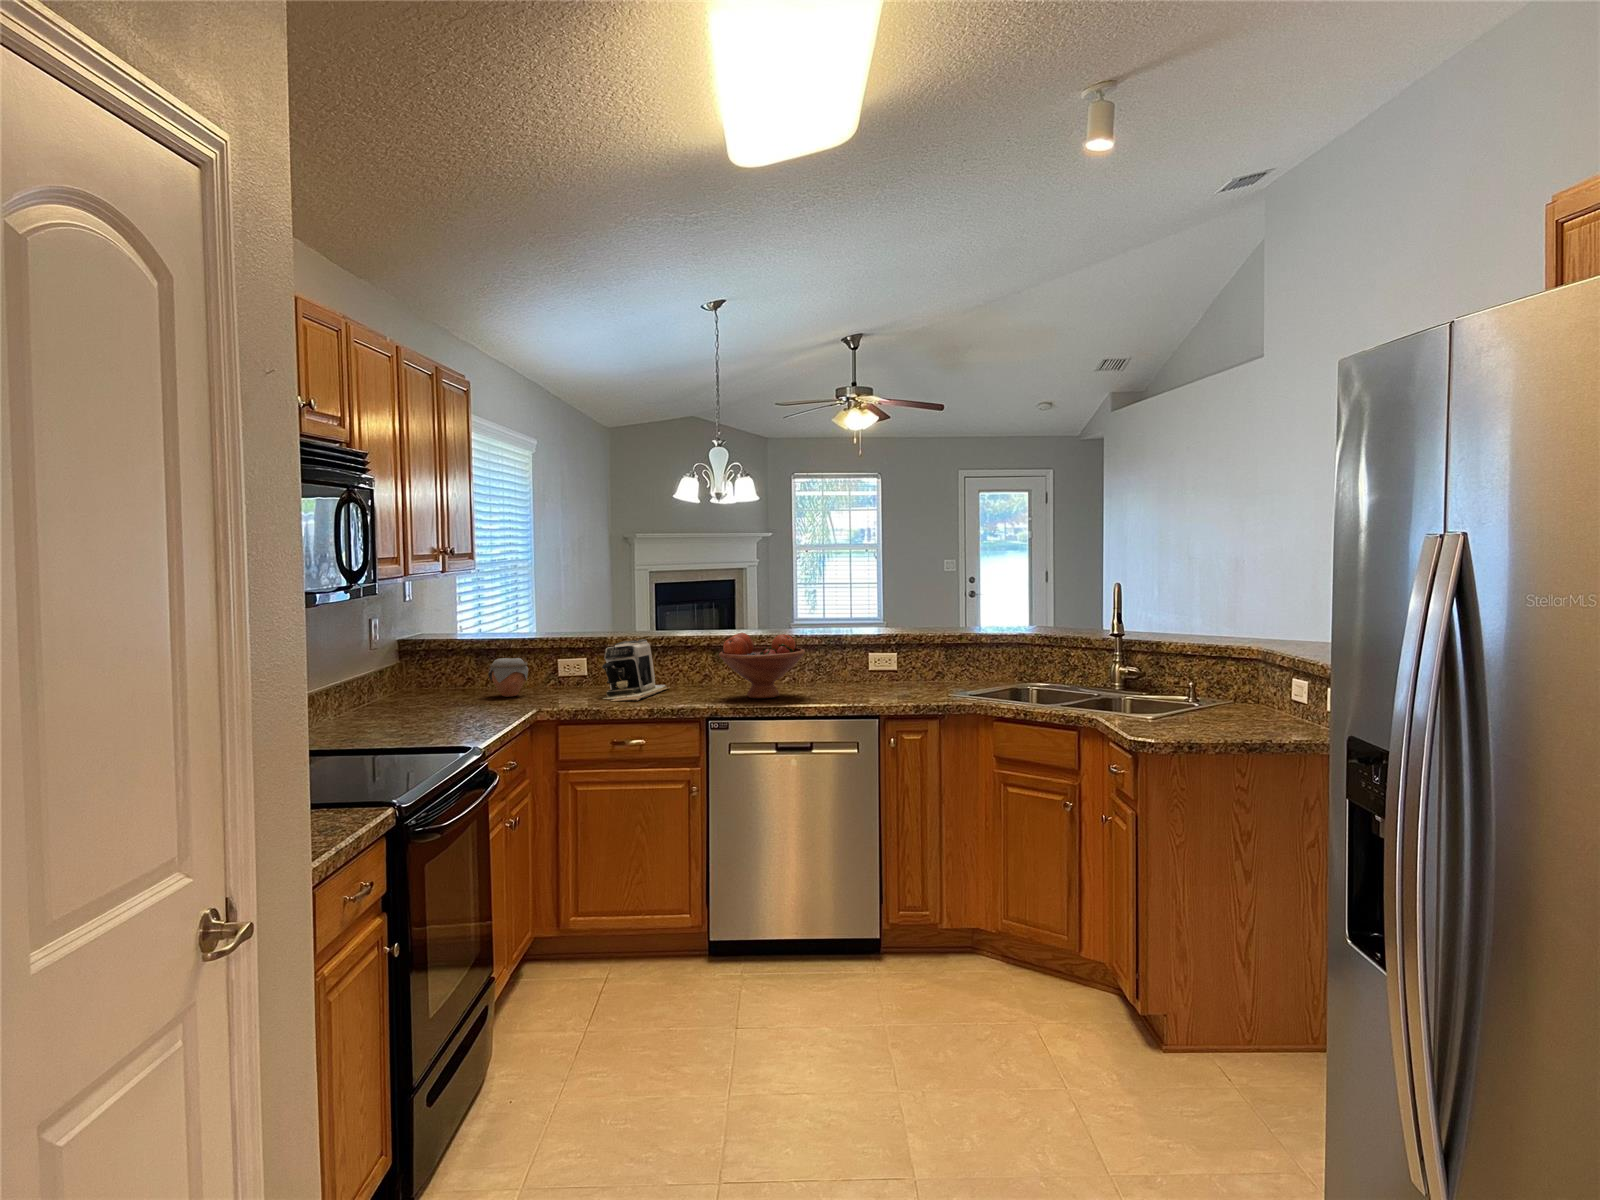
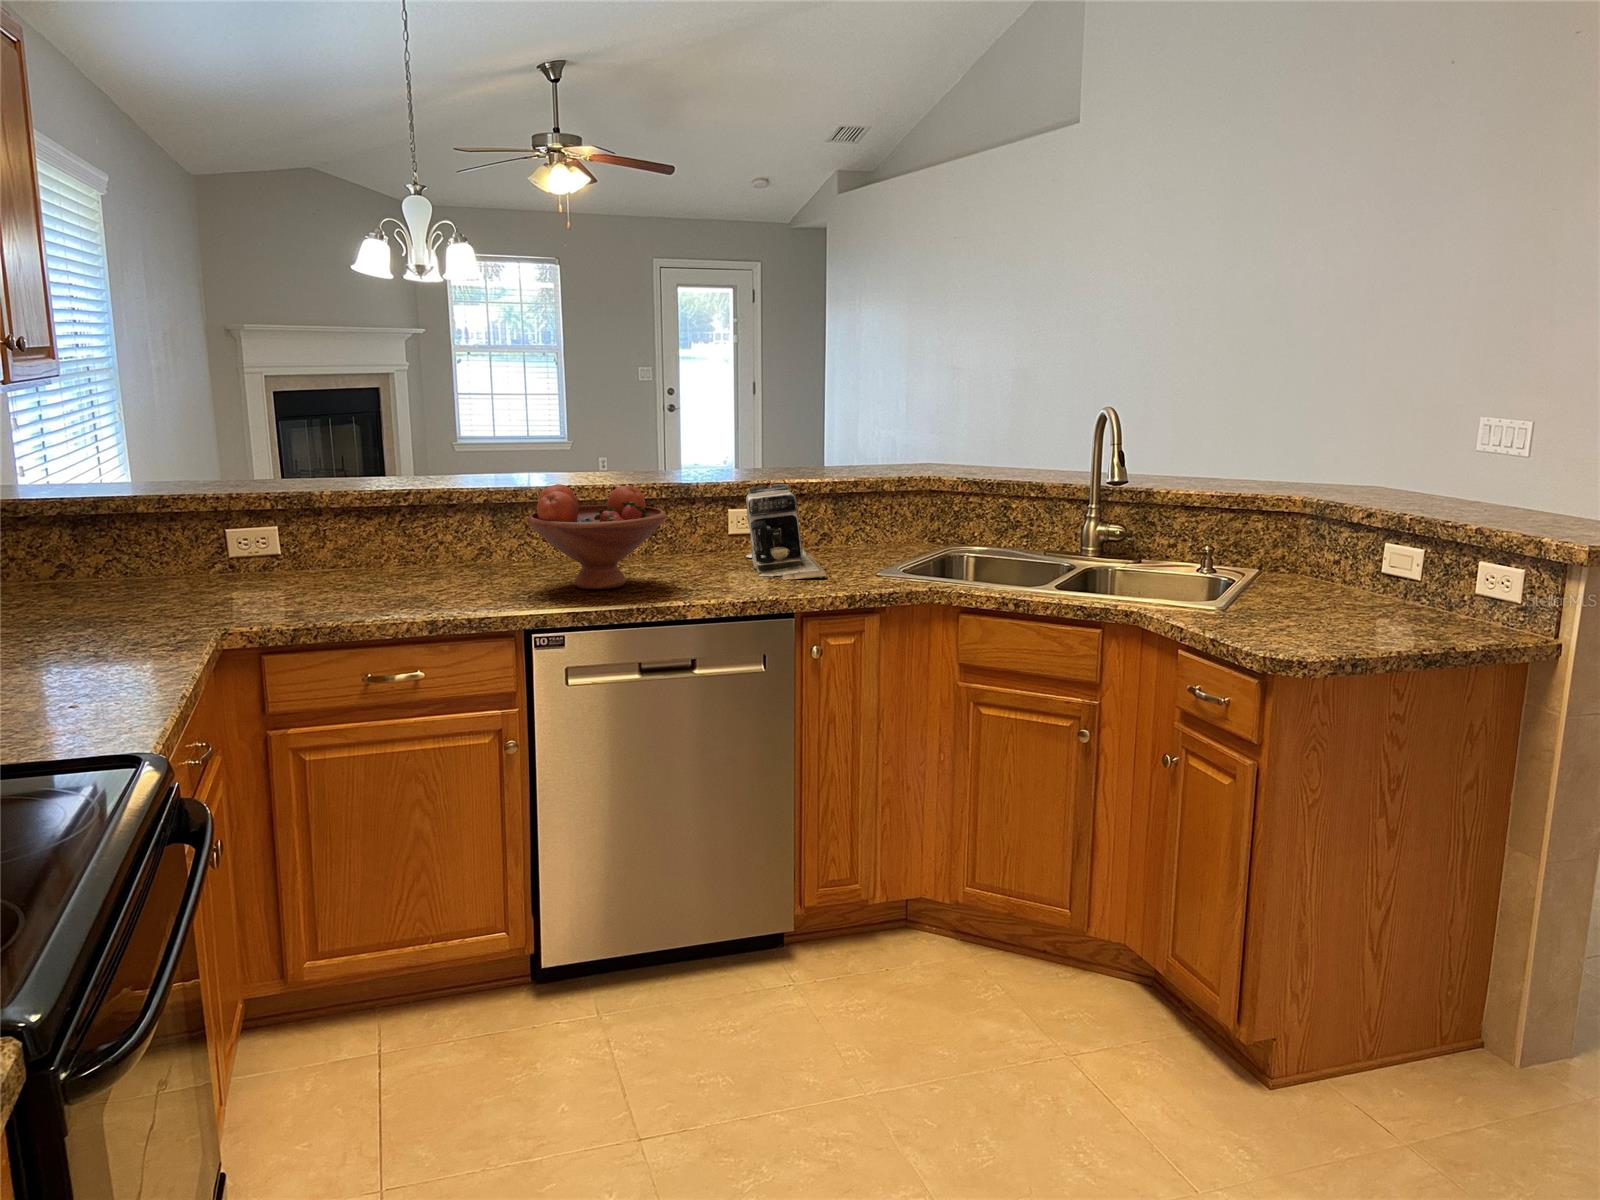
coffee maker: present [602,639,669,701] -> present [746,484,827,580]
jar: present [488,658,528,697] -> none [101,533,177,601]

